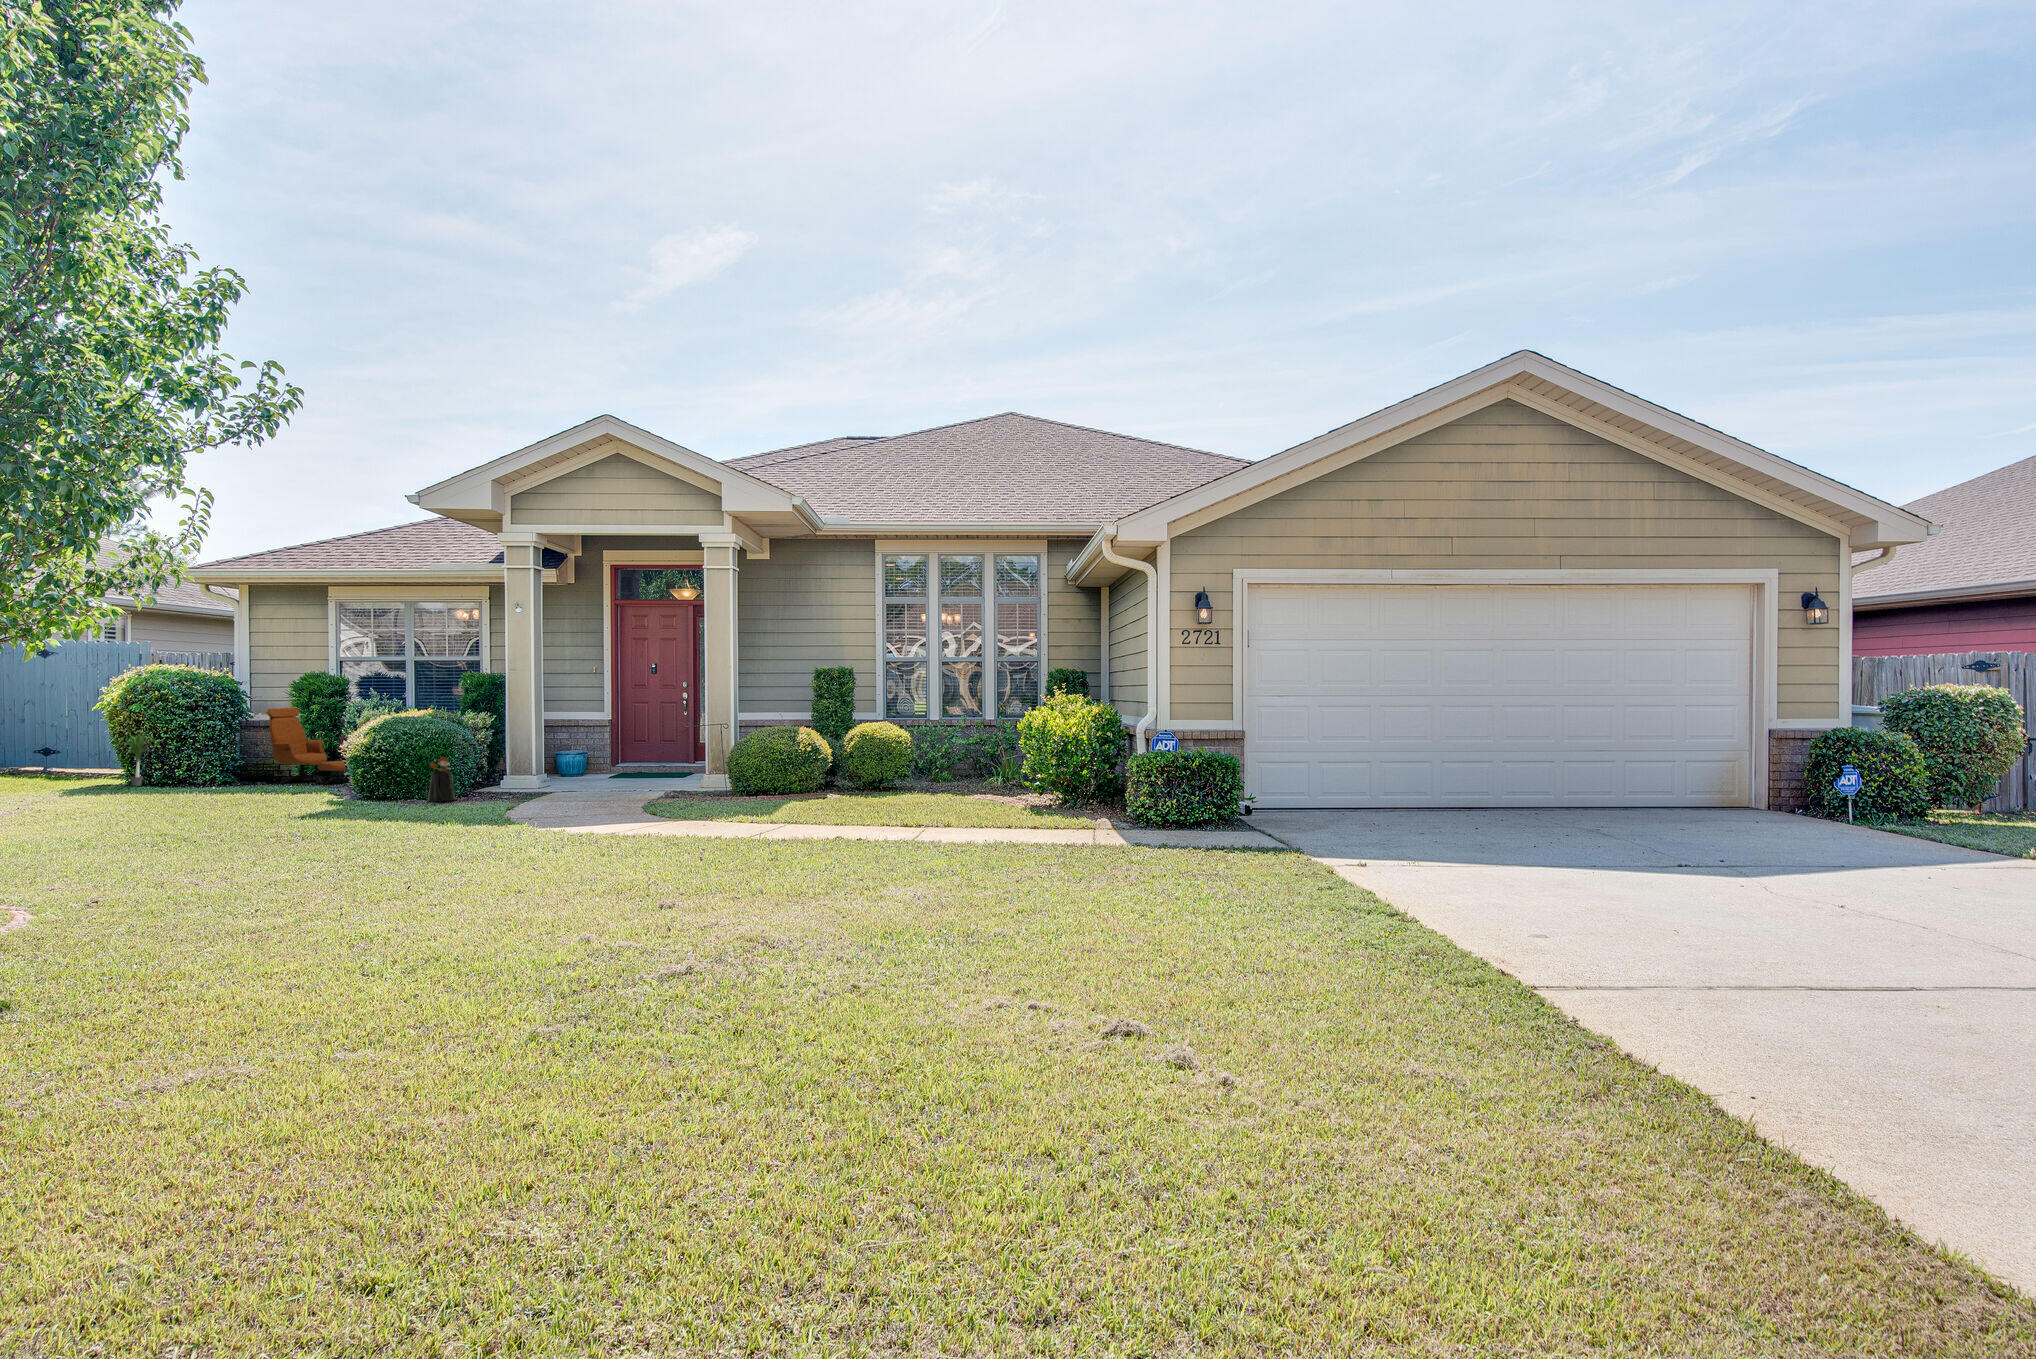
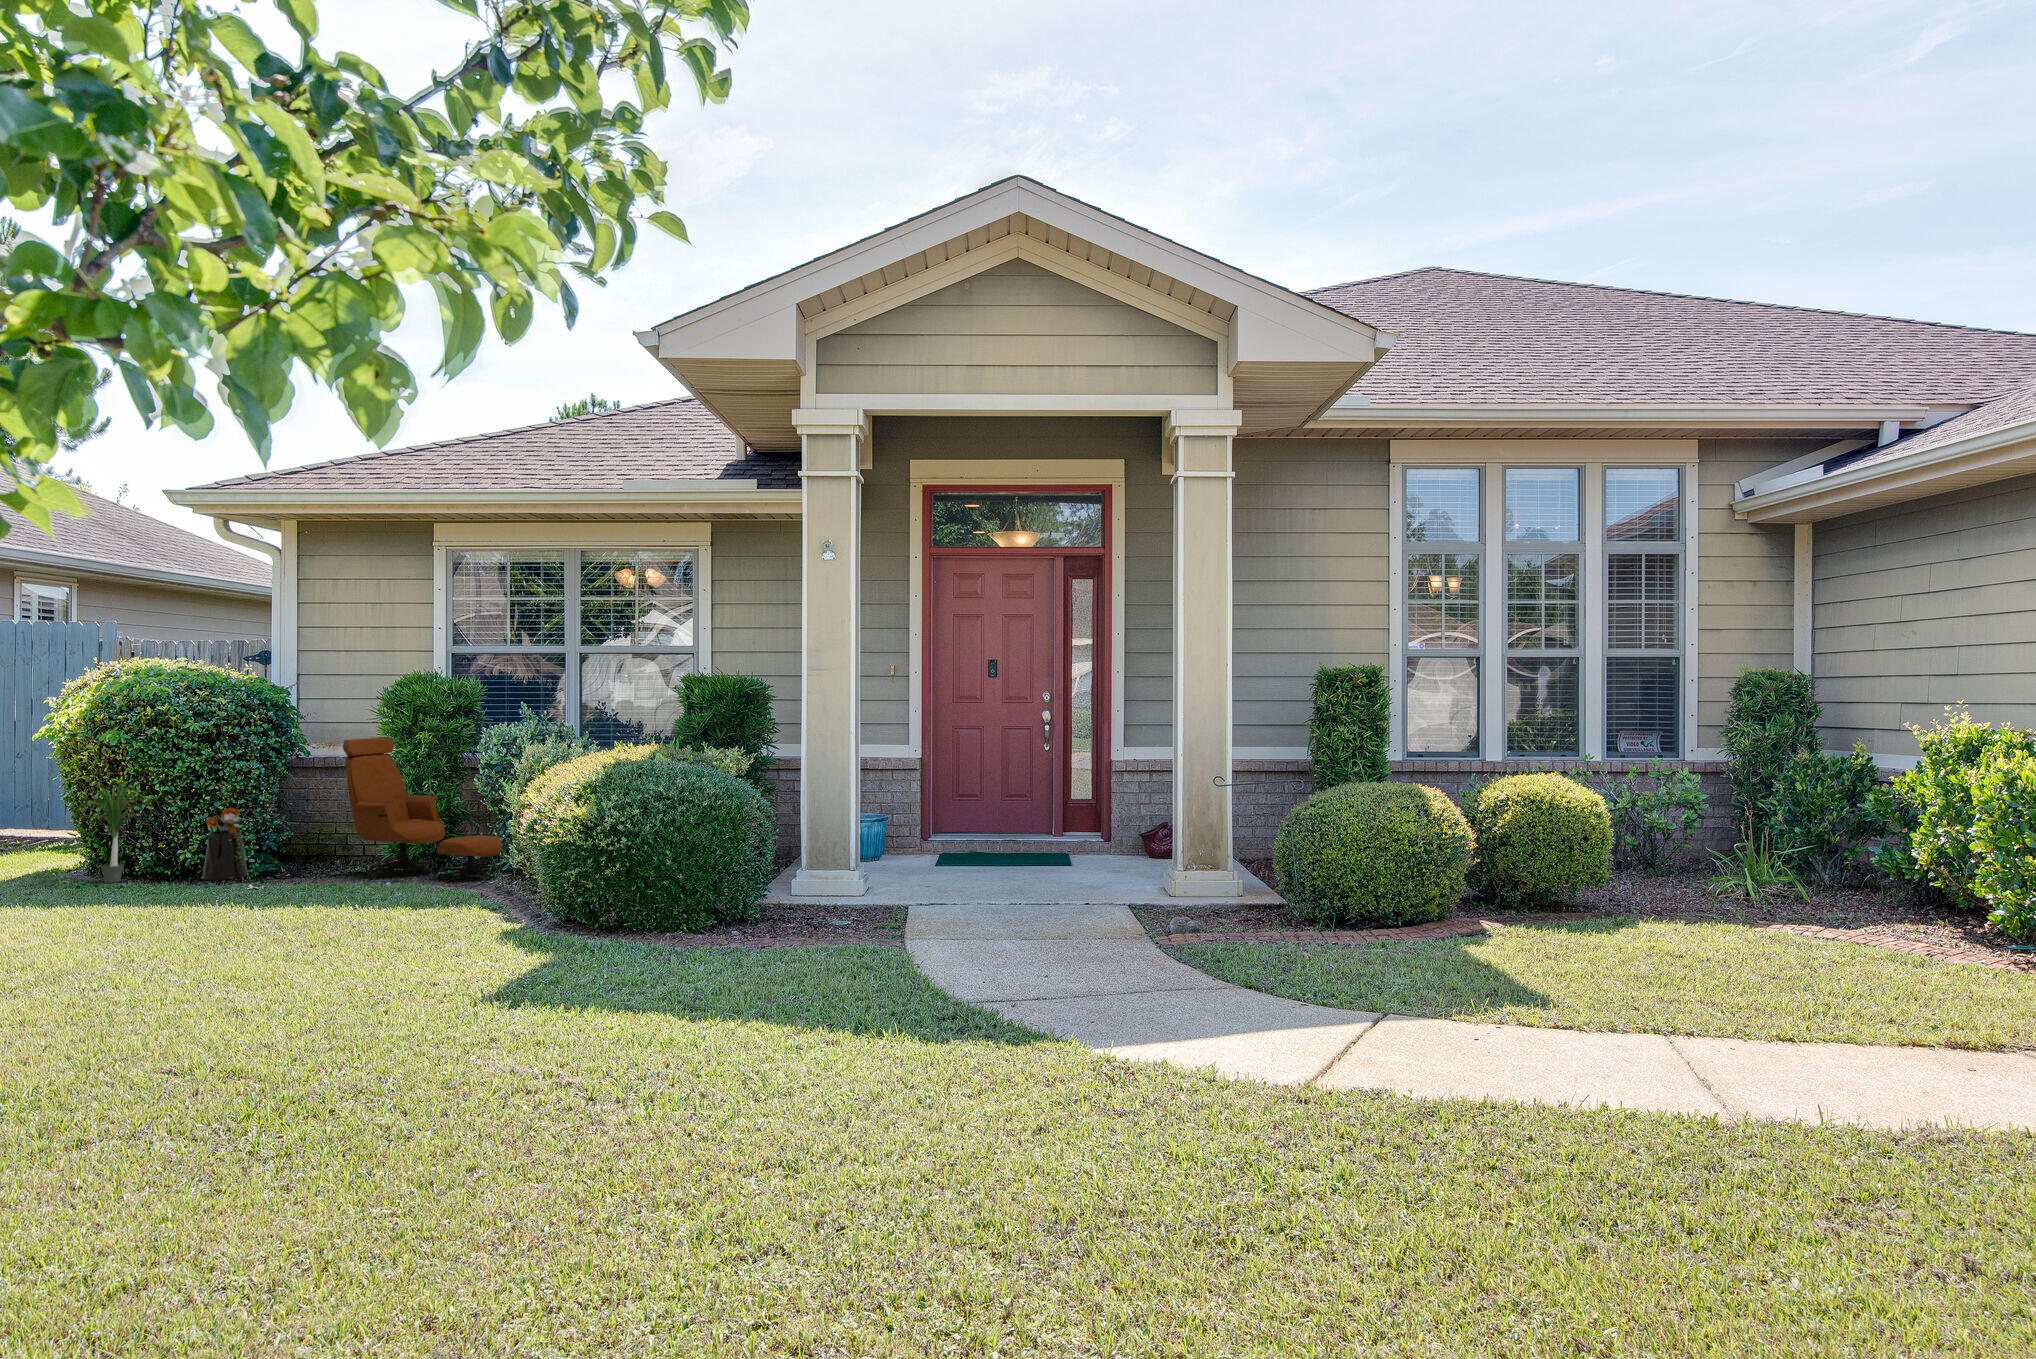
watering can: present [427,757,456,802] -> present [201,808,249,880]

